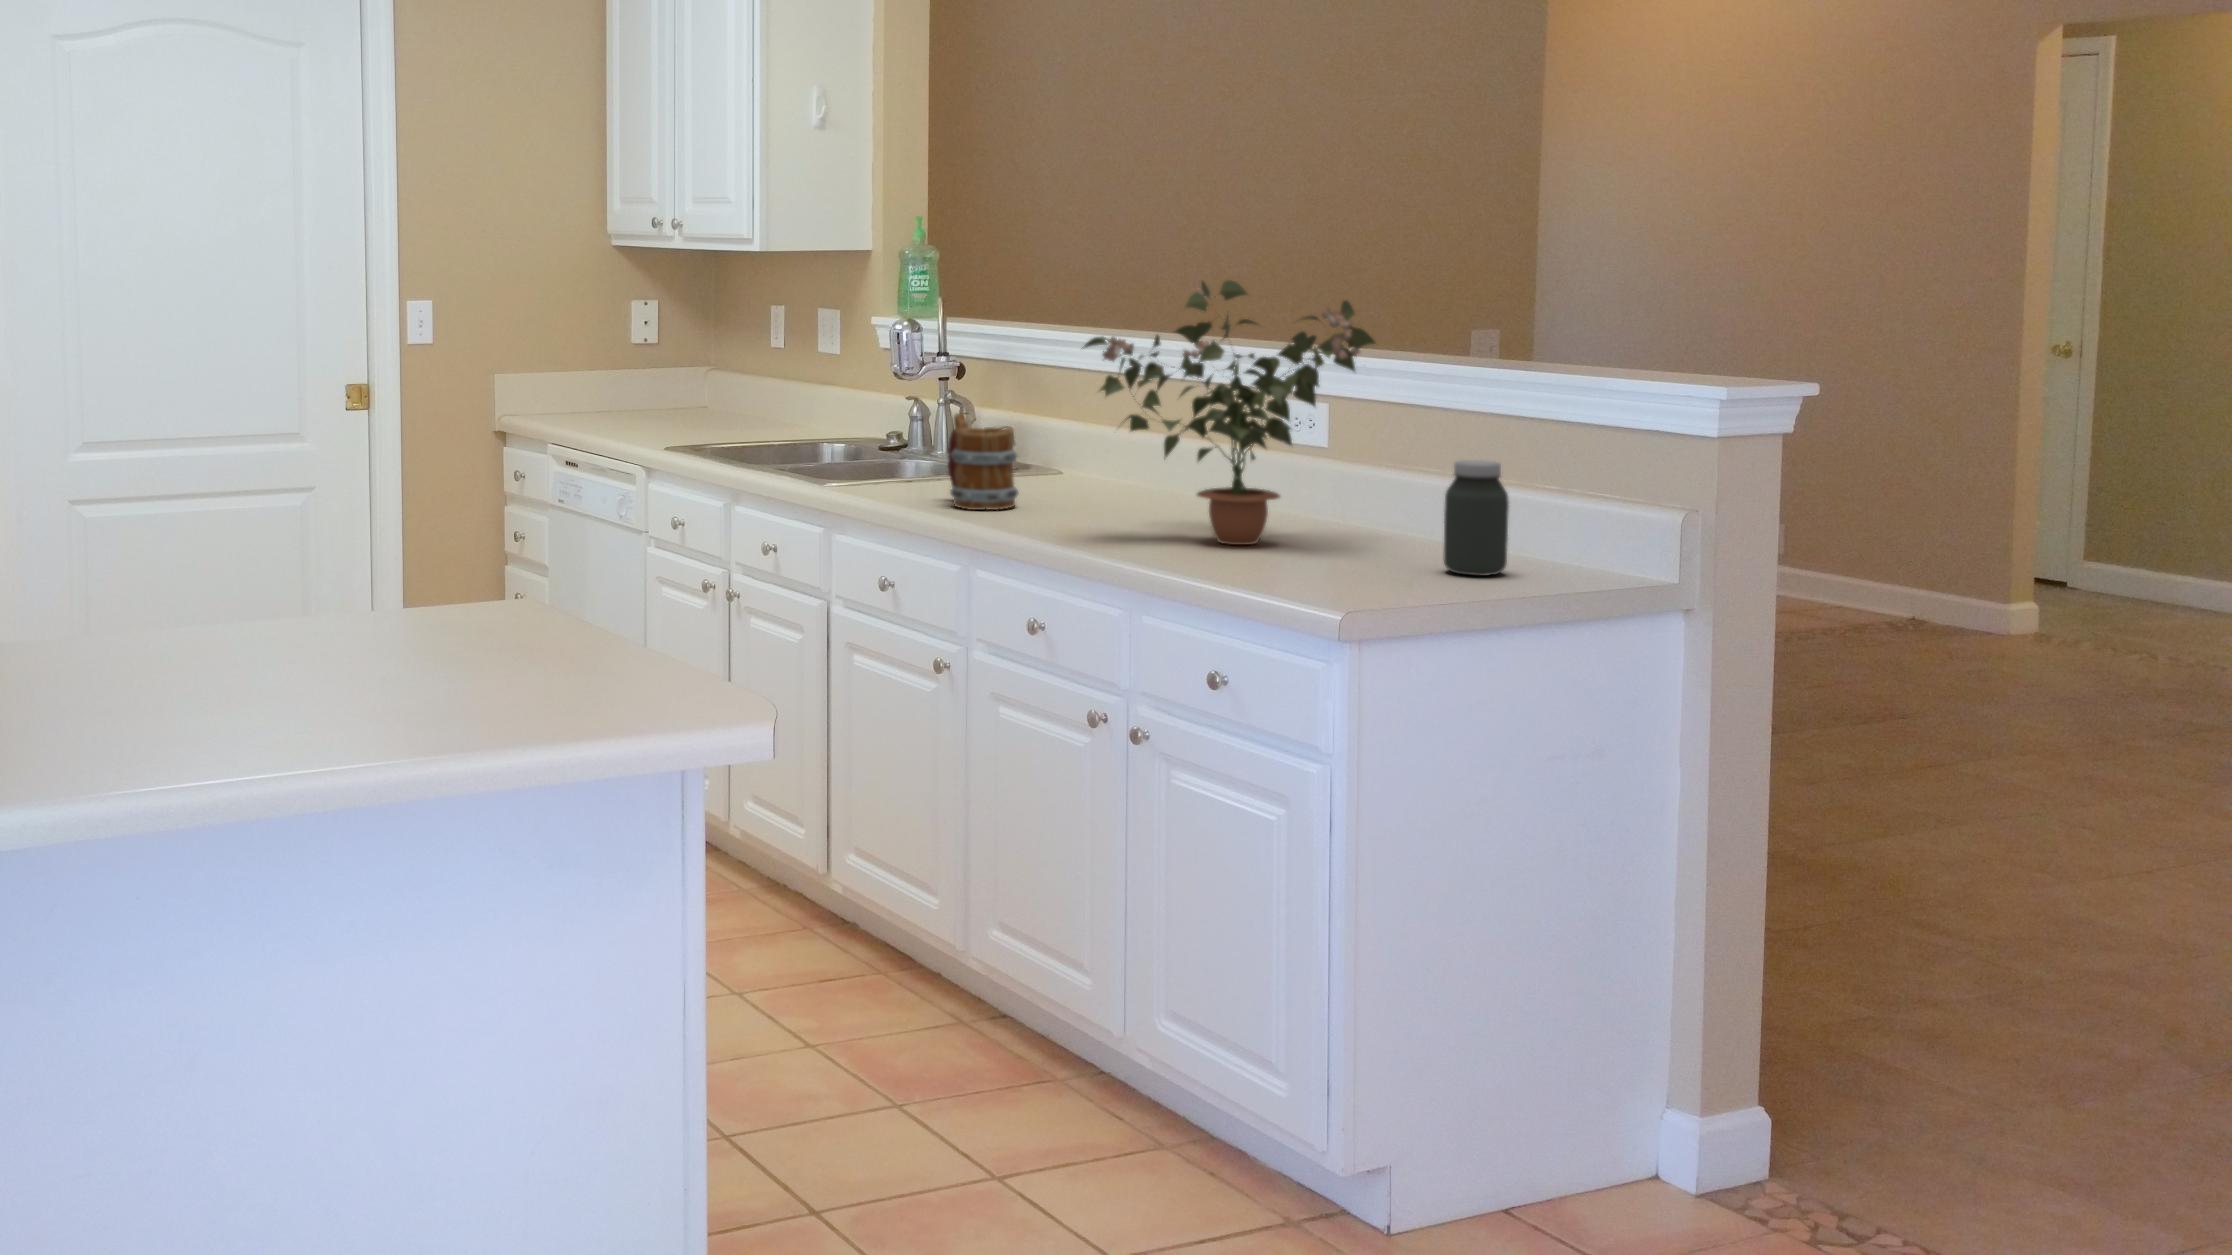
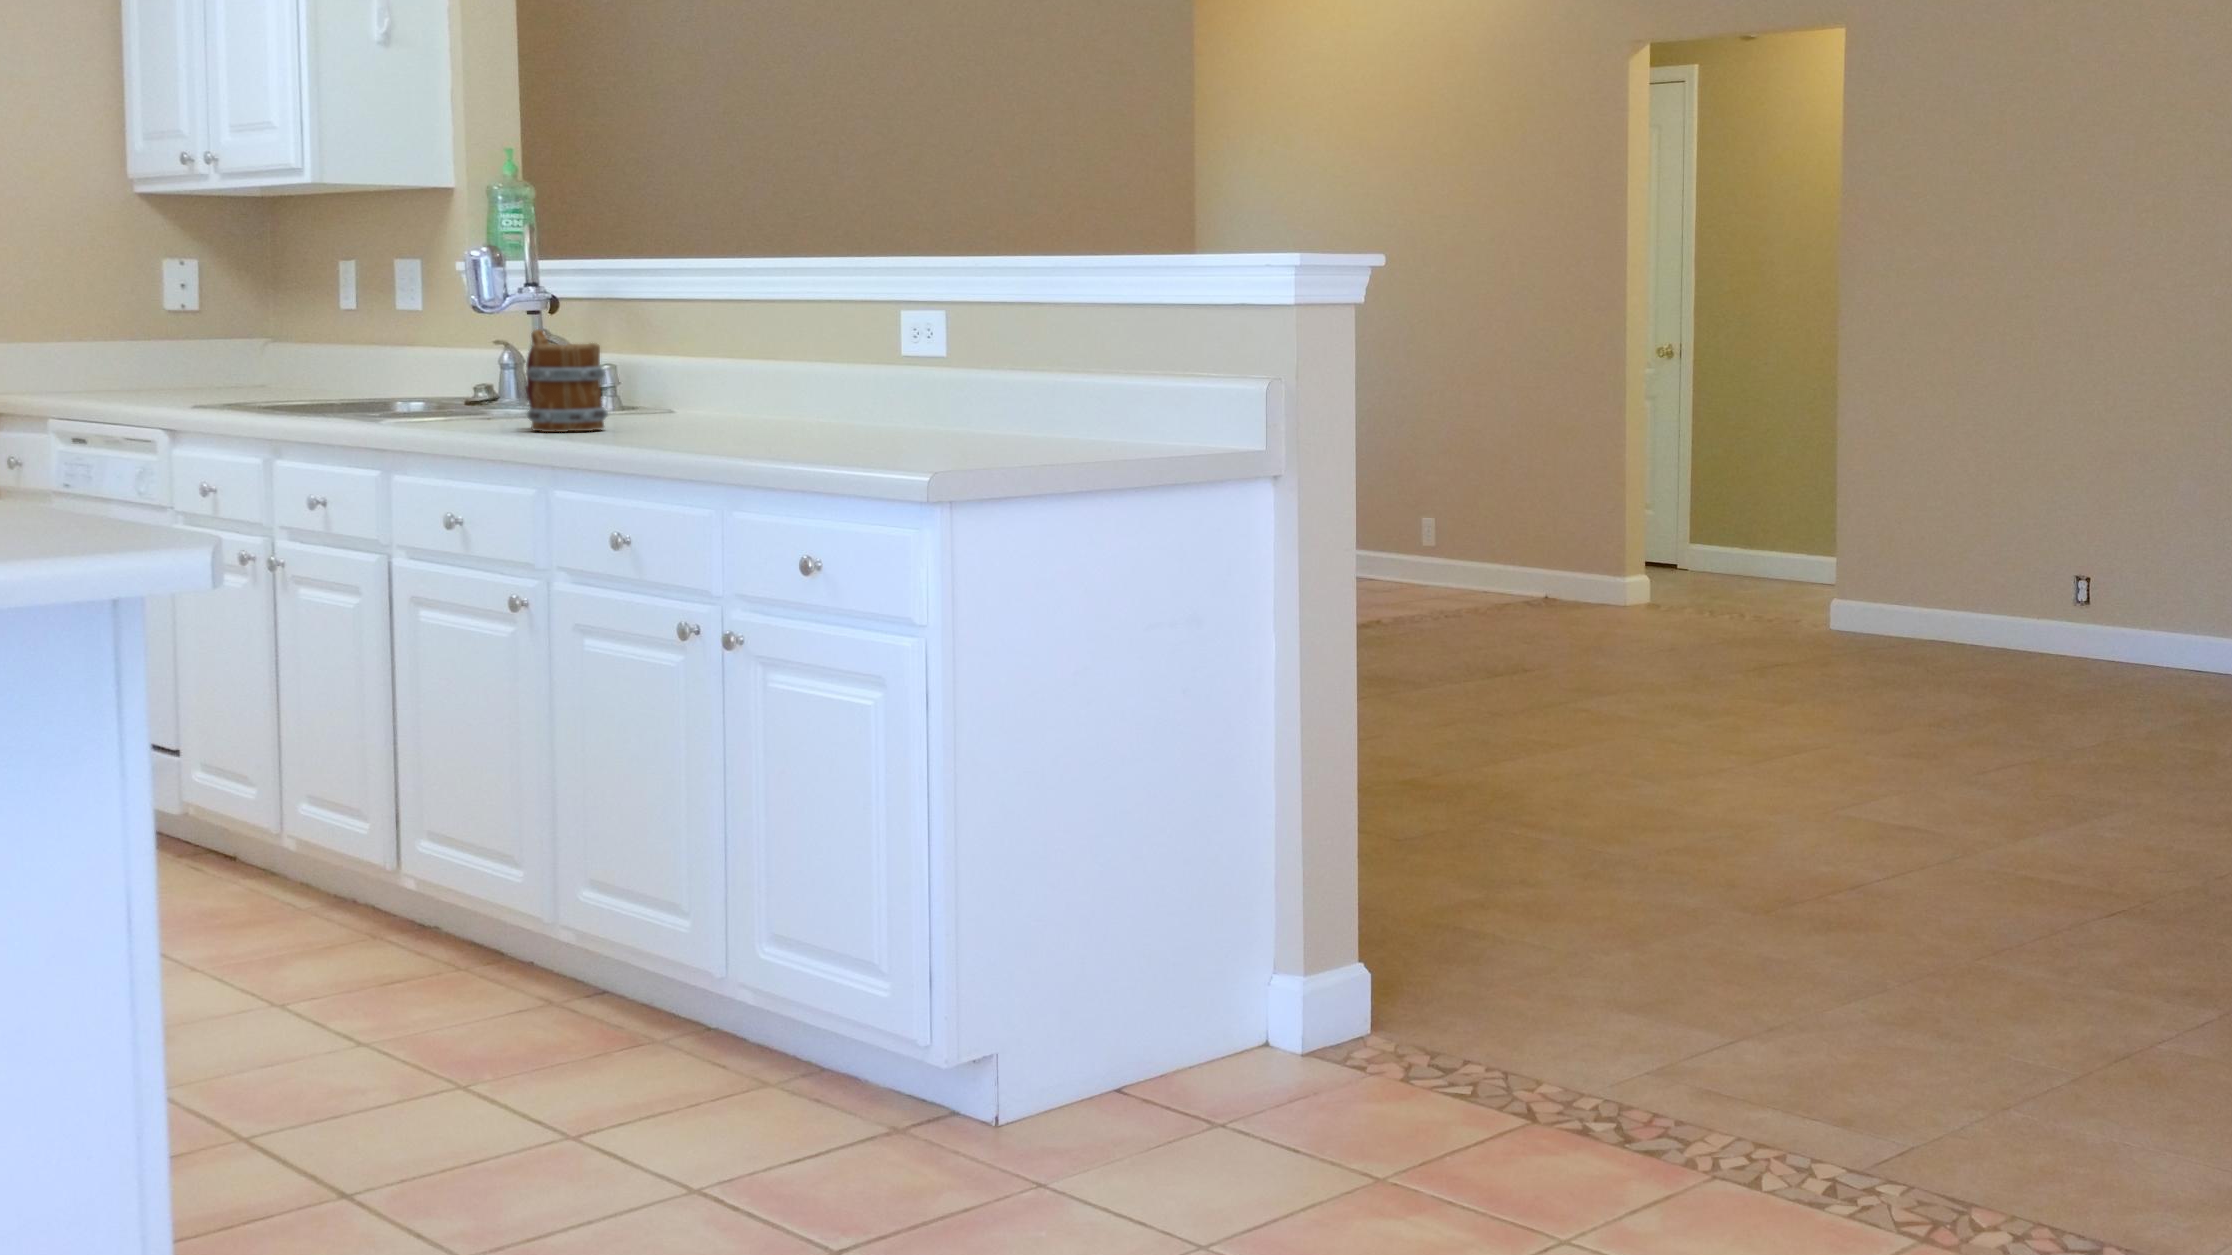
potted plant: present [1082,280,1375,545] -> none [661,164,974,443]
jar: present [1444,460,1509,576] -> none [1042,336,1104,451]

